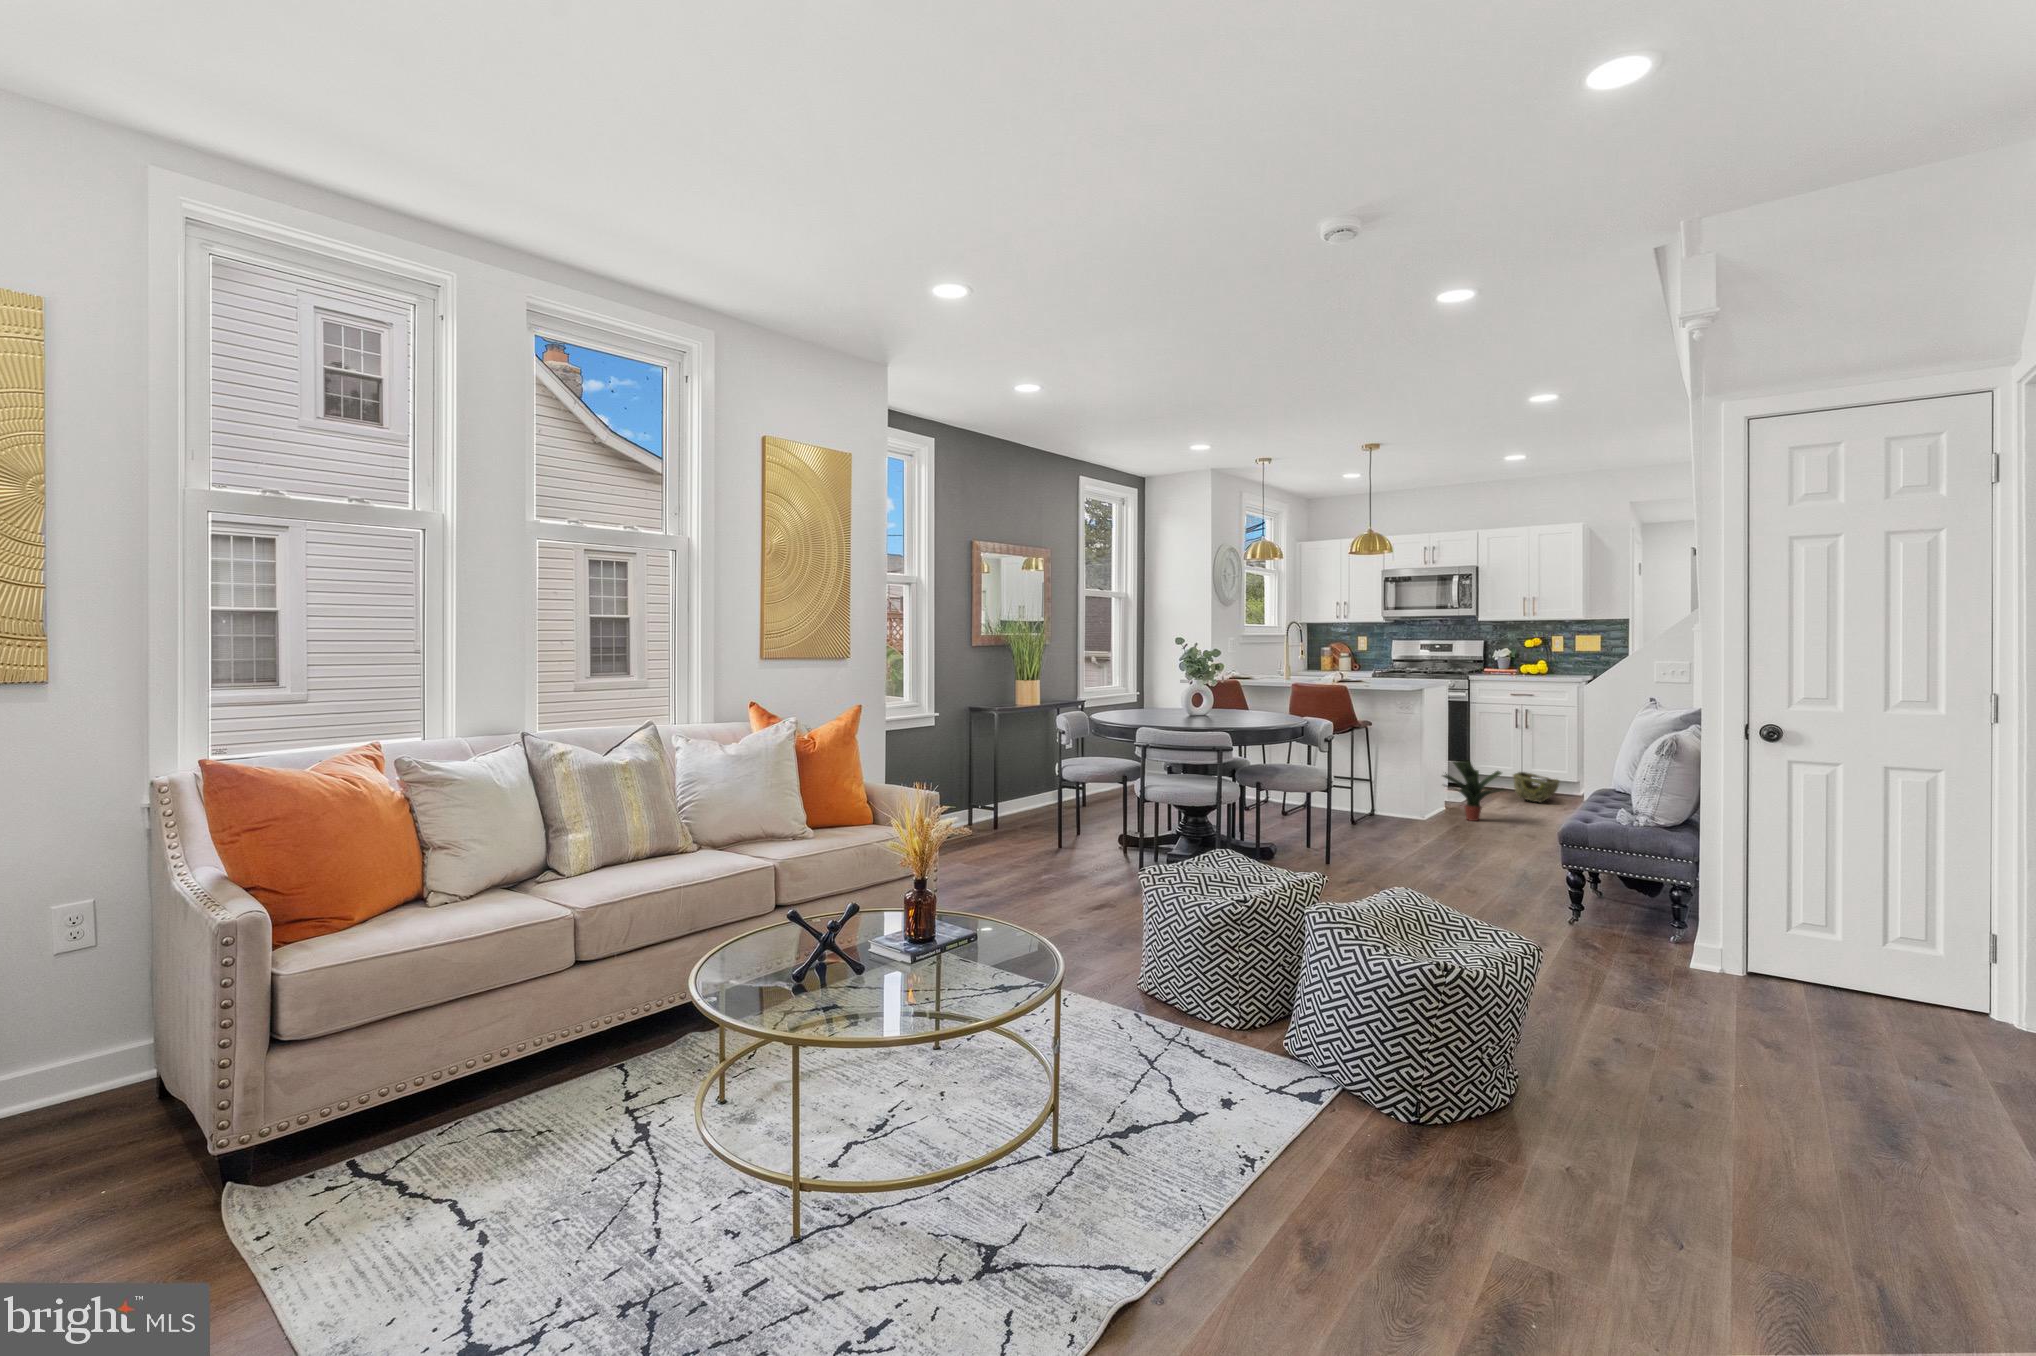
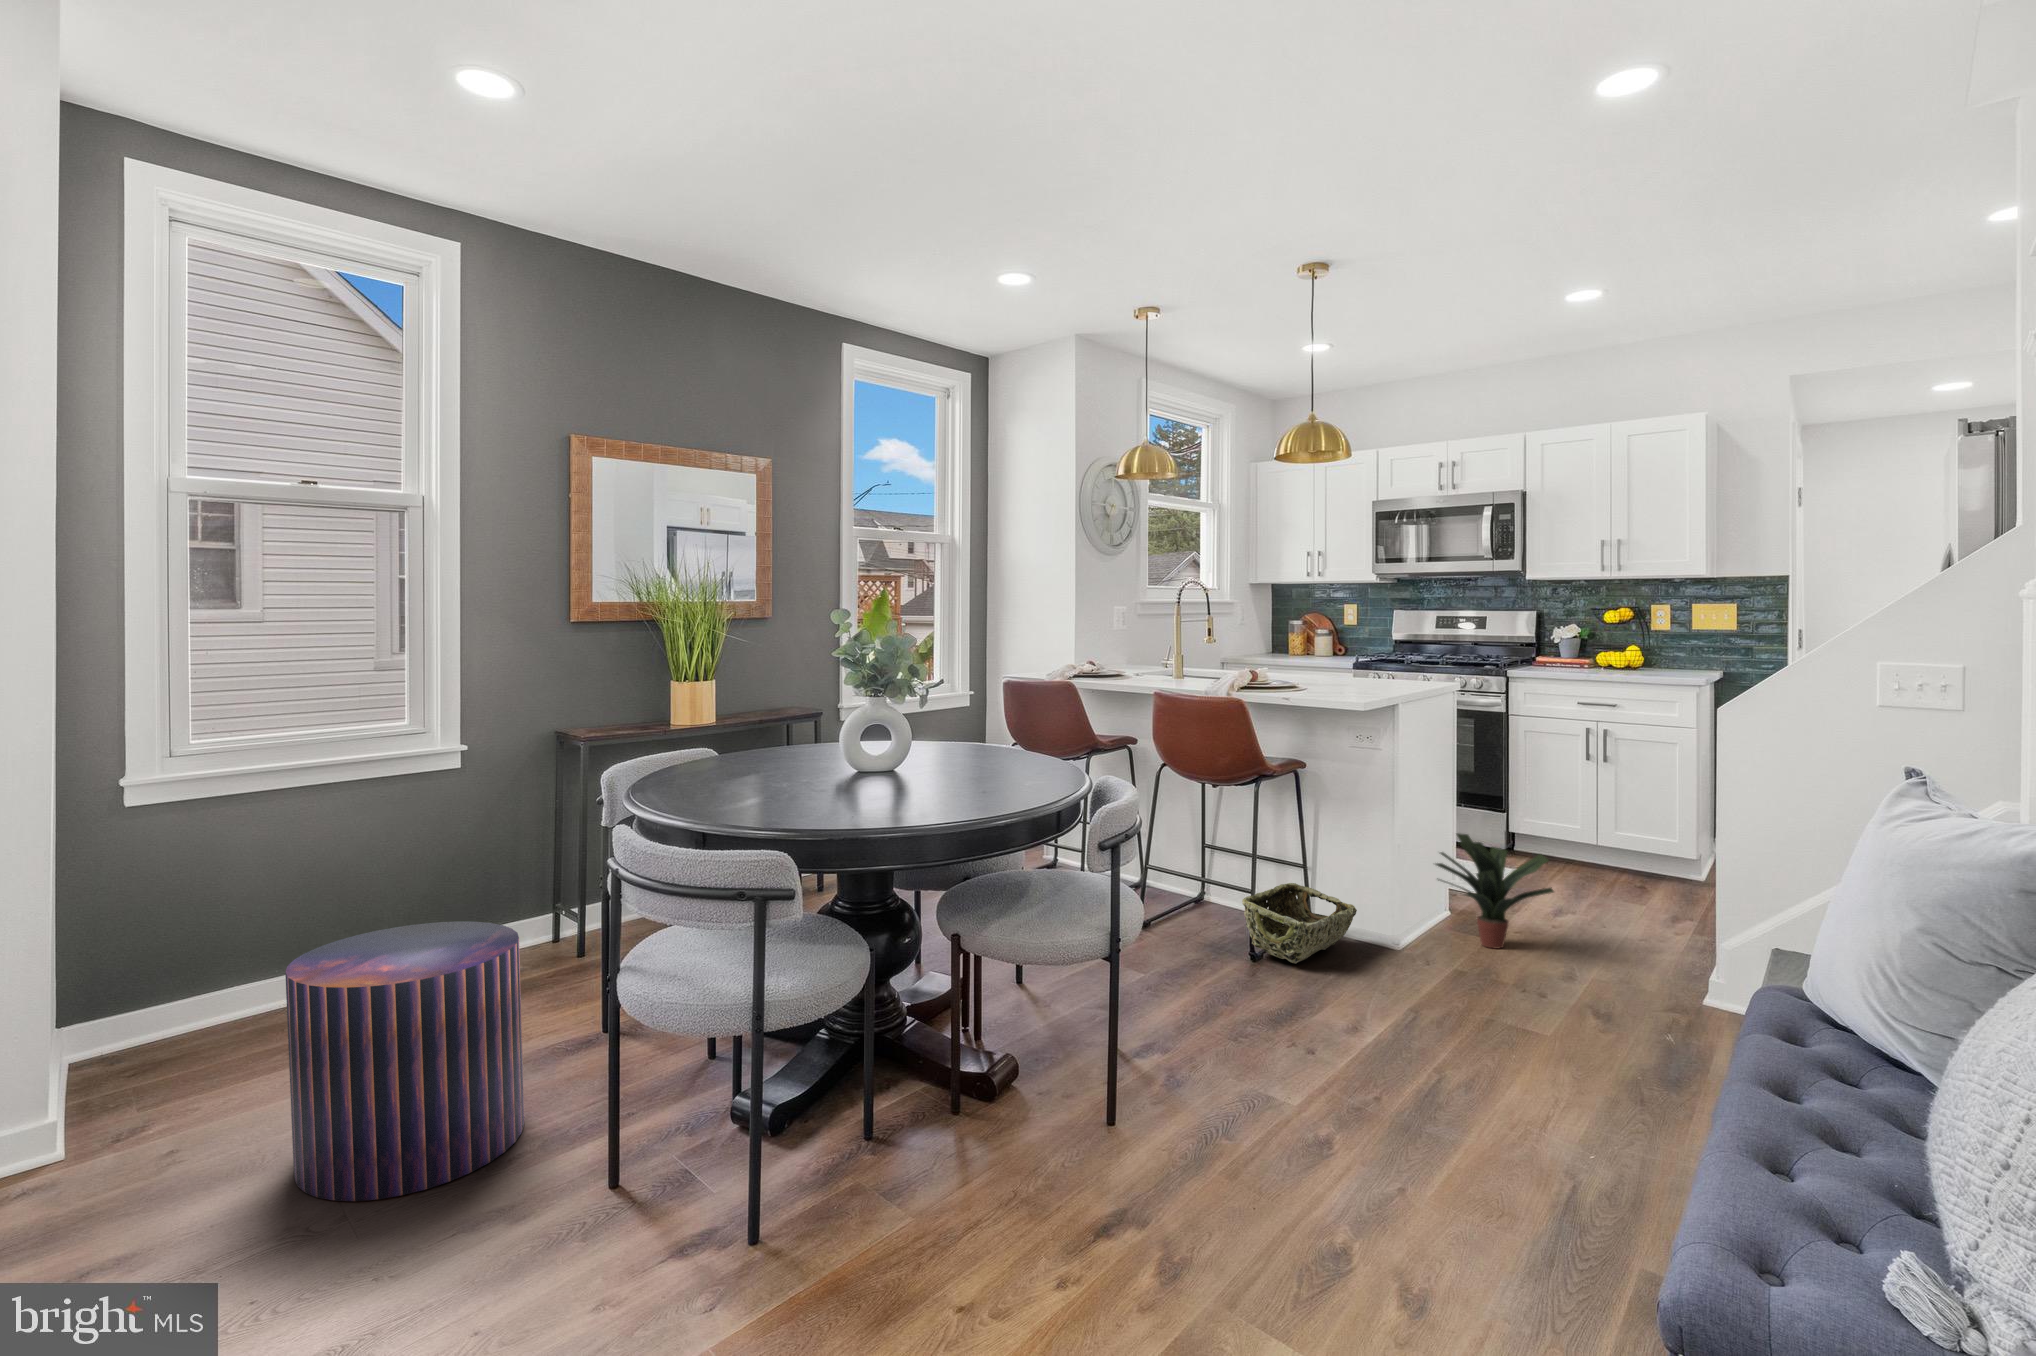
woven basket: present [1513,772,1559,802] -> present [1242,883,1357,964]
pouf: none [983,777,1071,880] -> present [285,921,524,1201]

